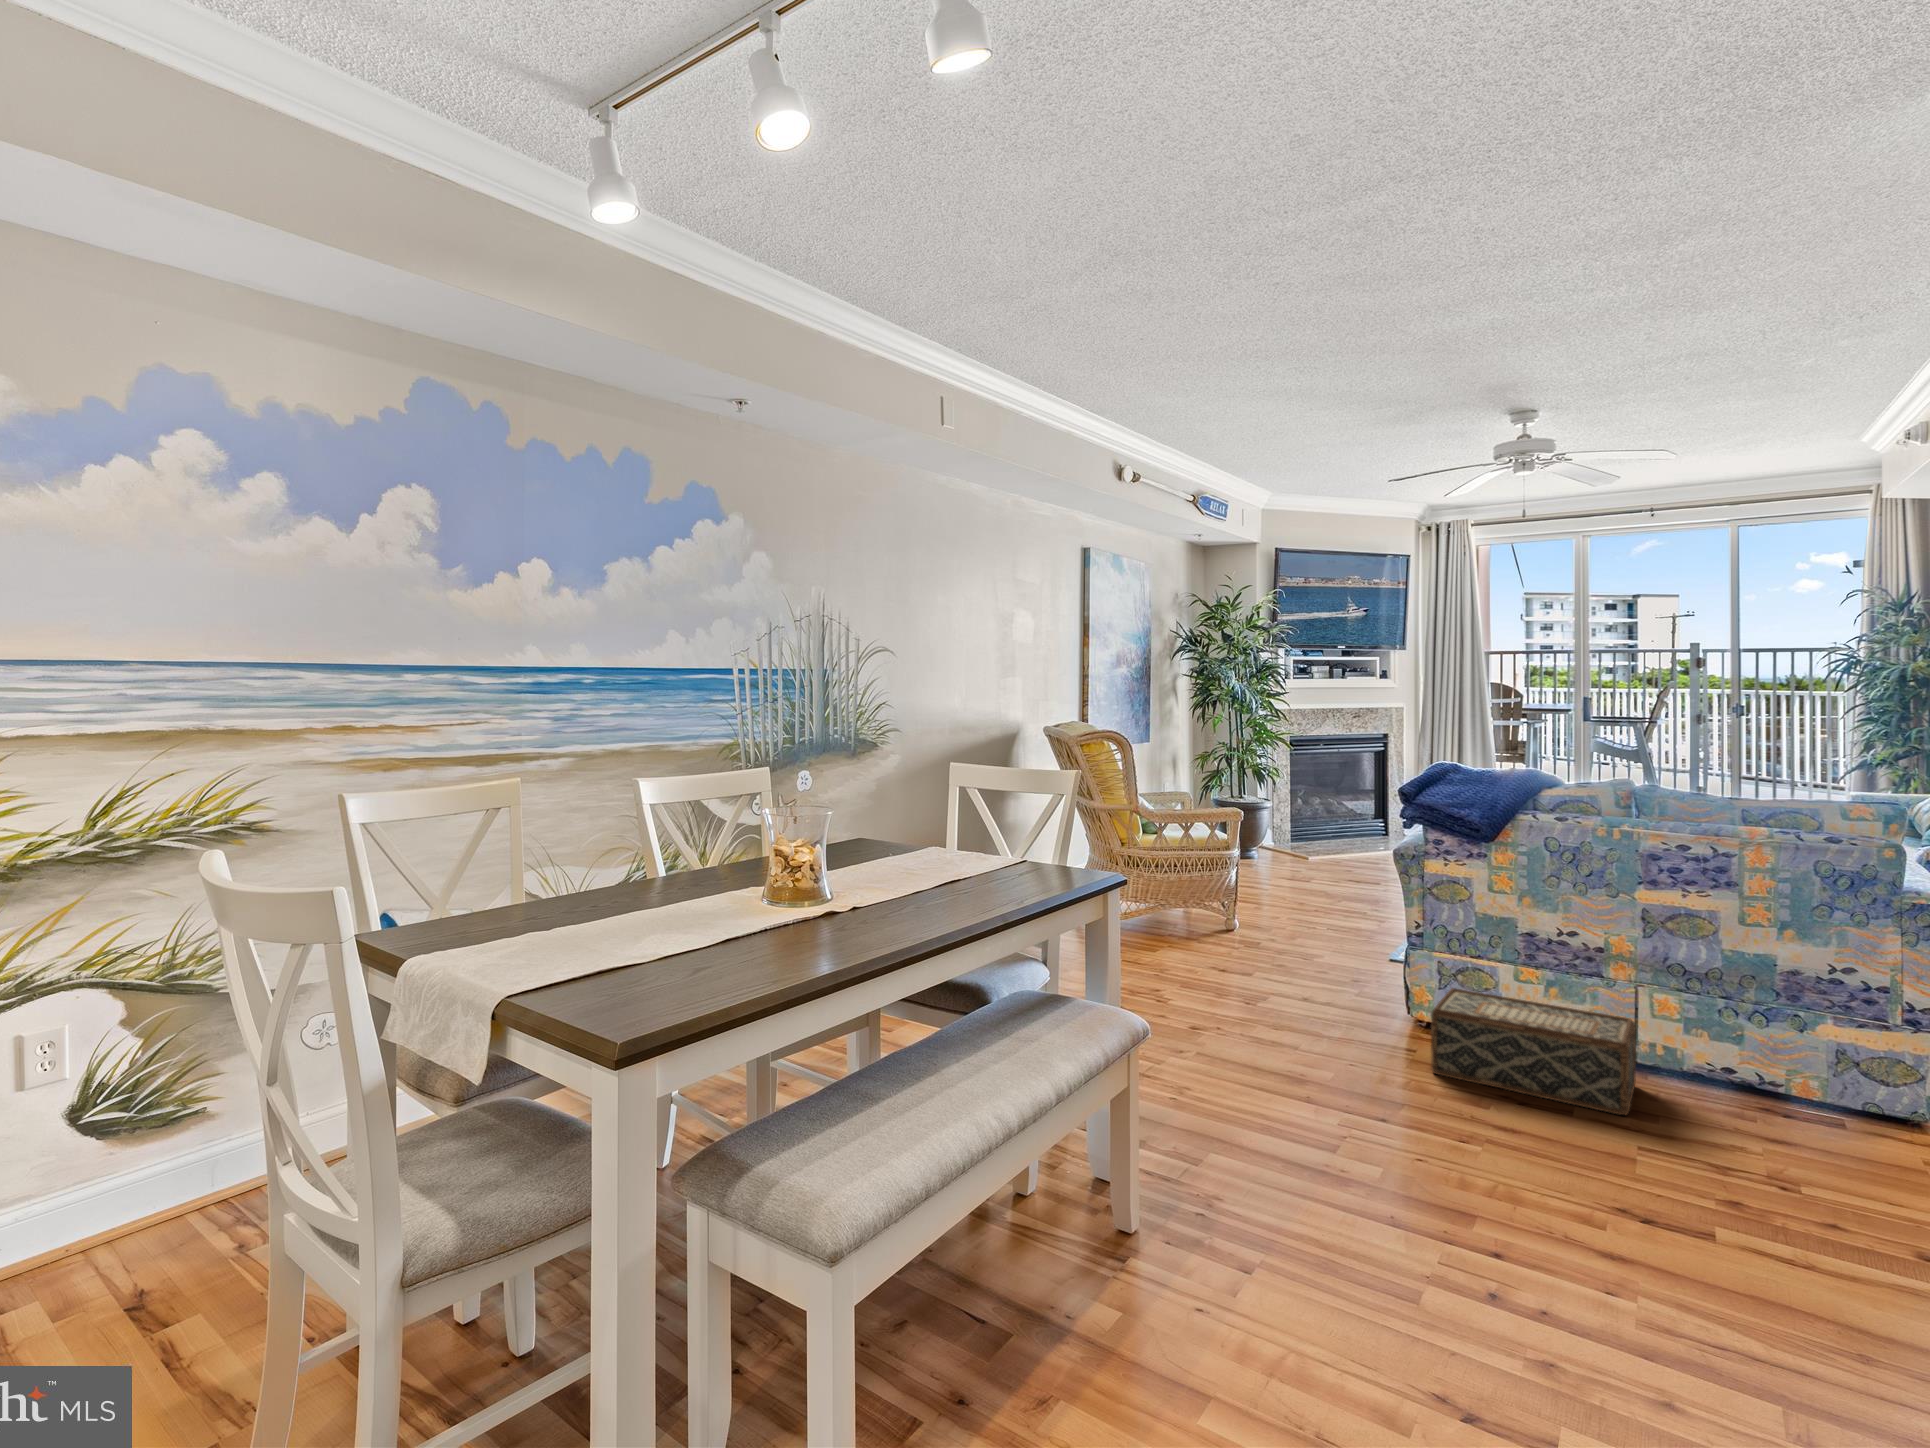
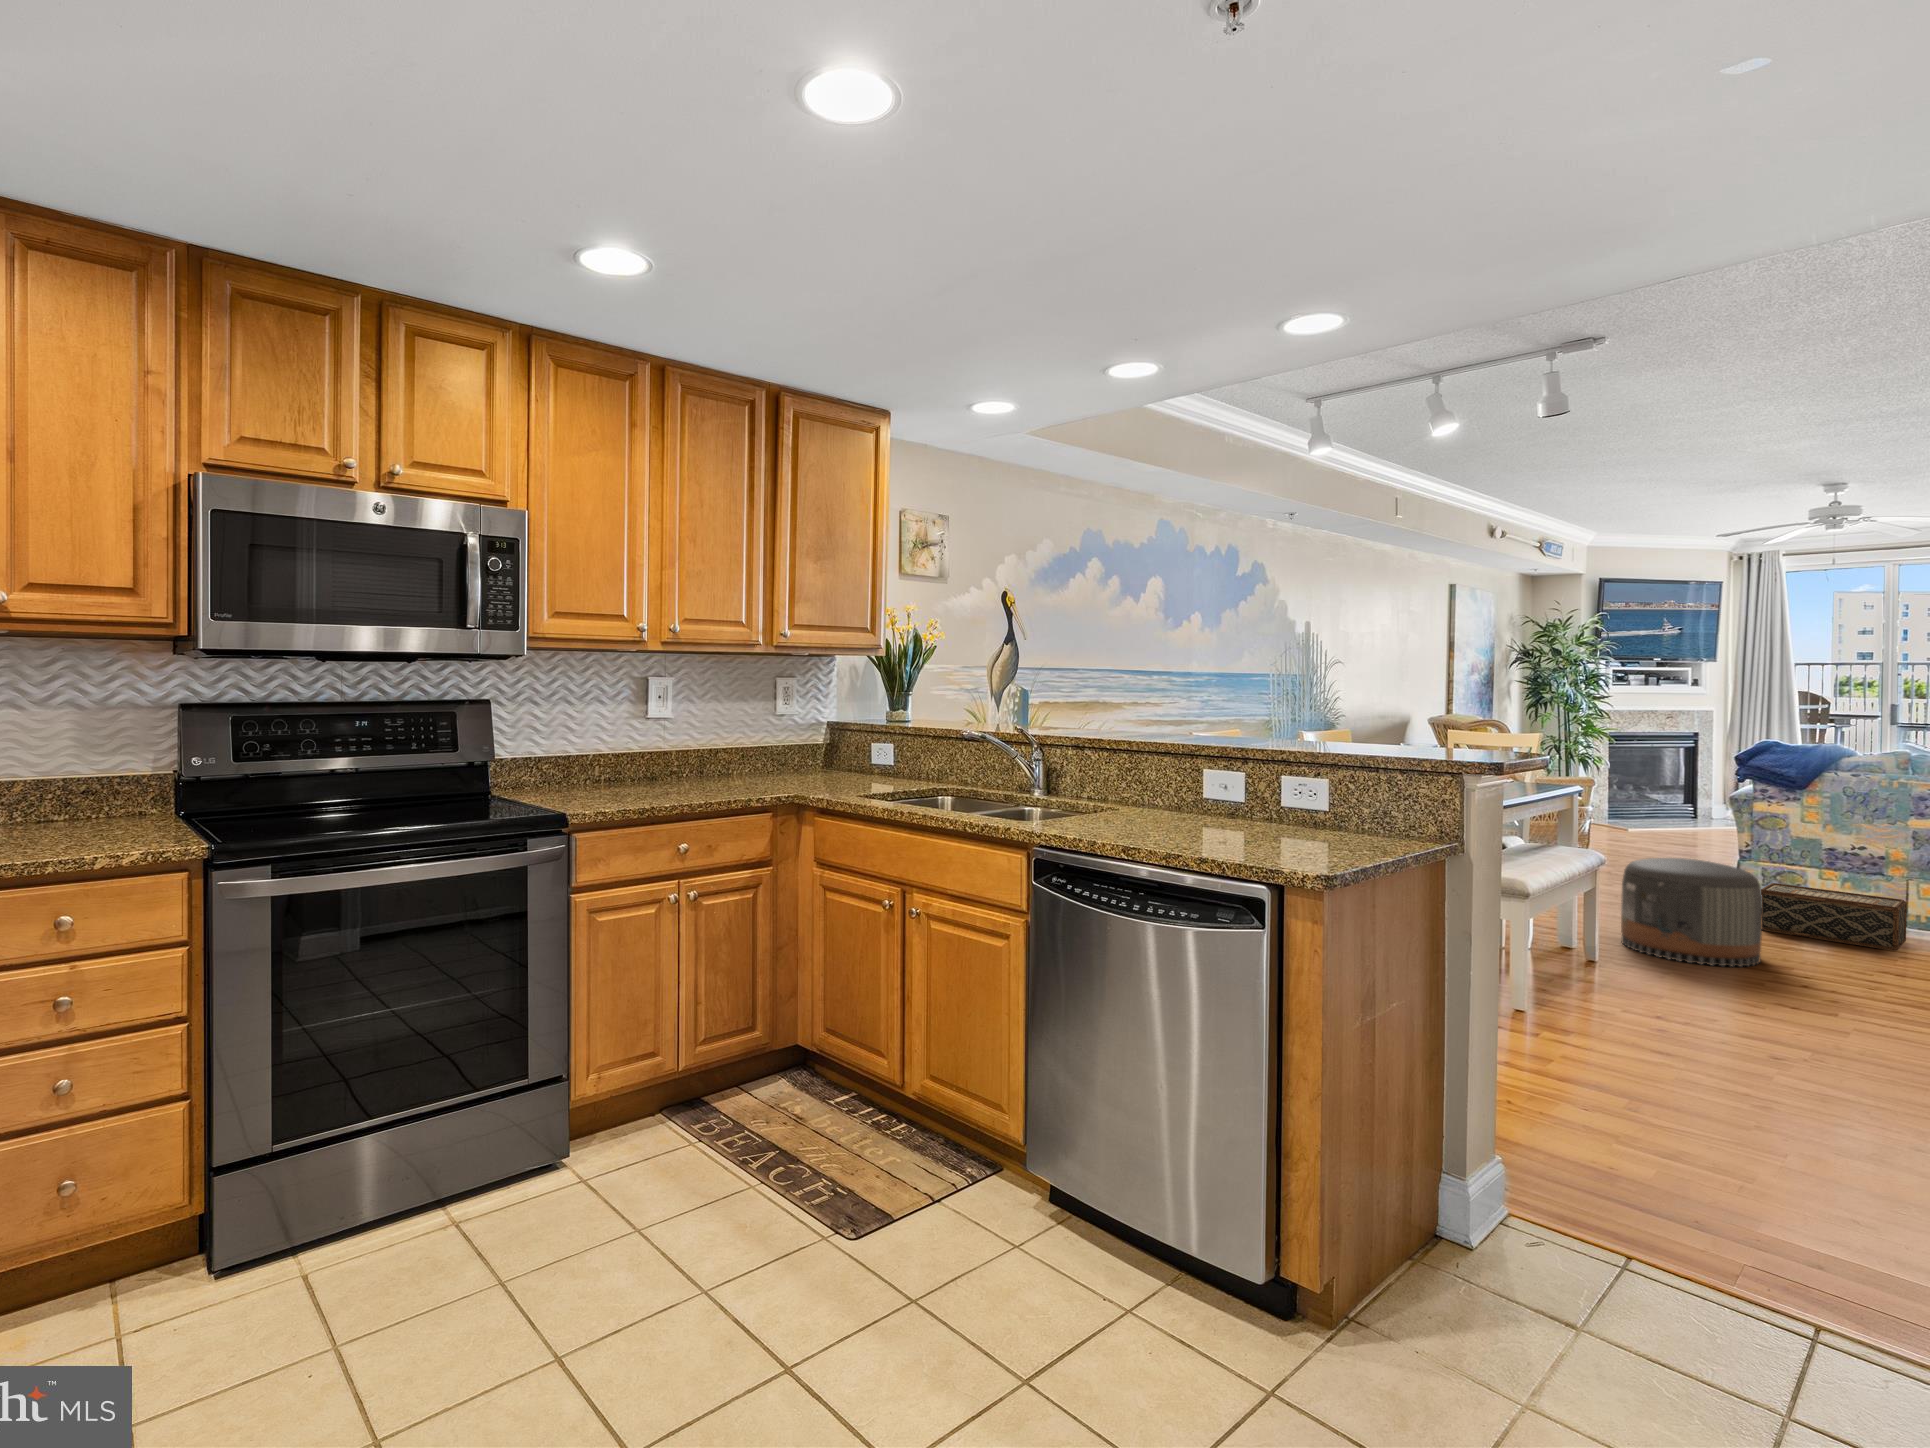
pouf: none [1213,982,1426,1207] -> present [1621,858,1762,967]

